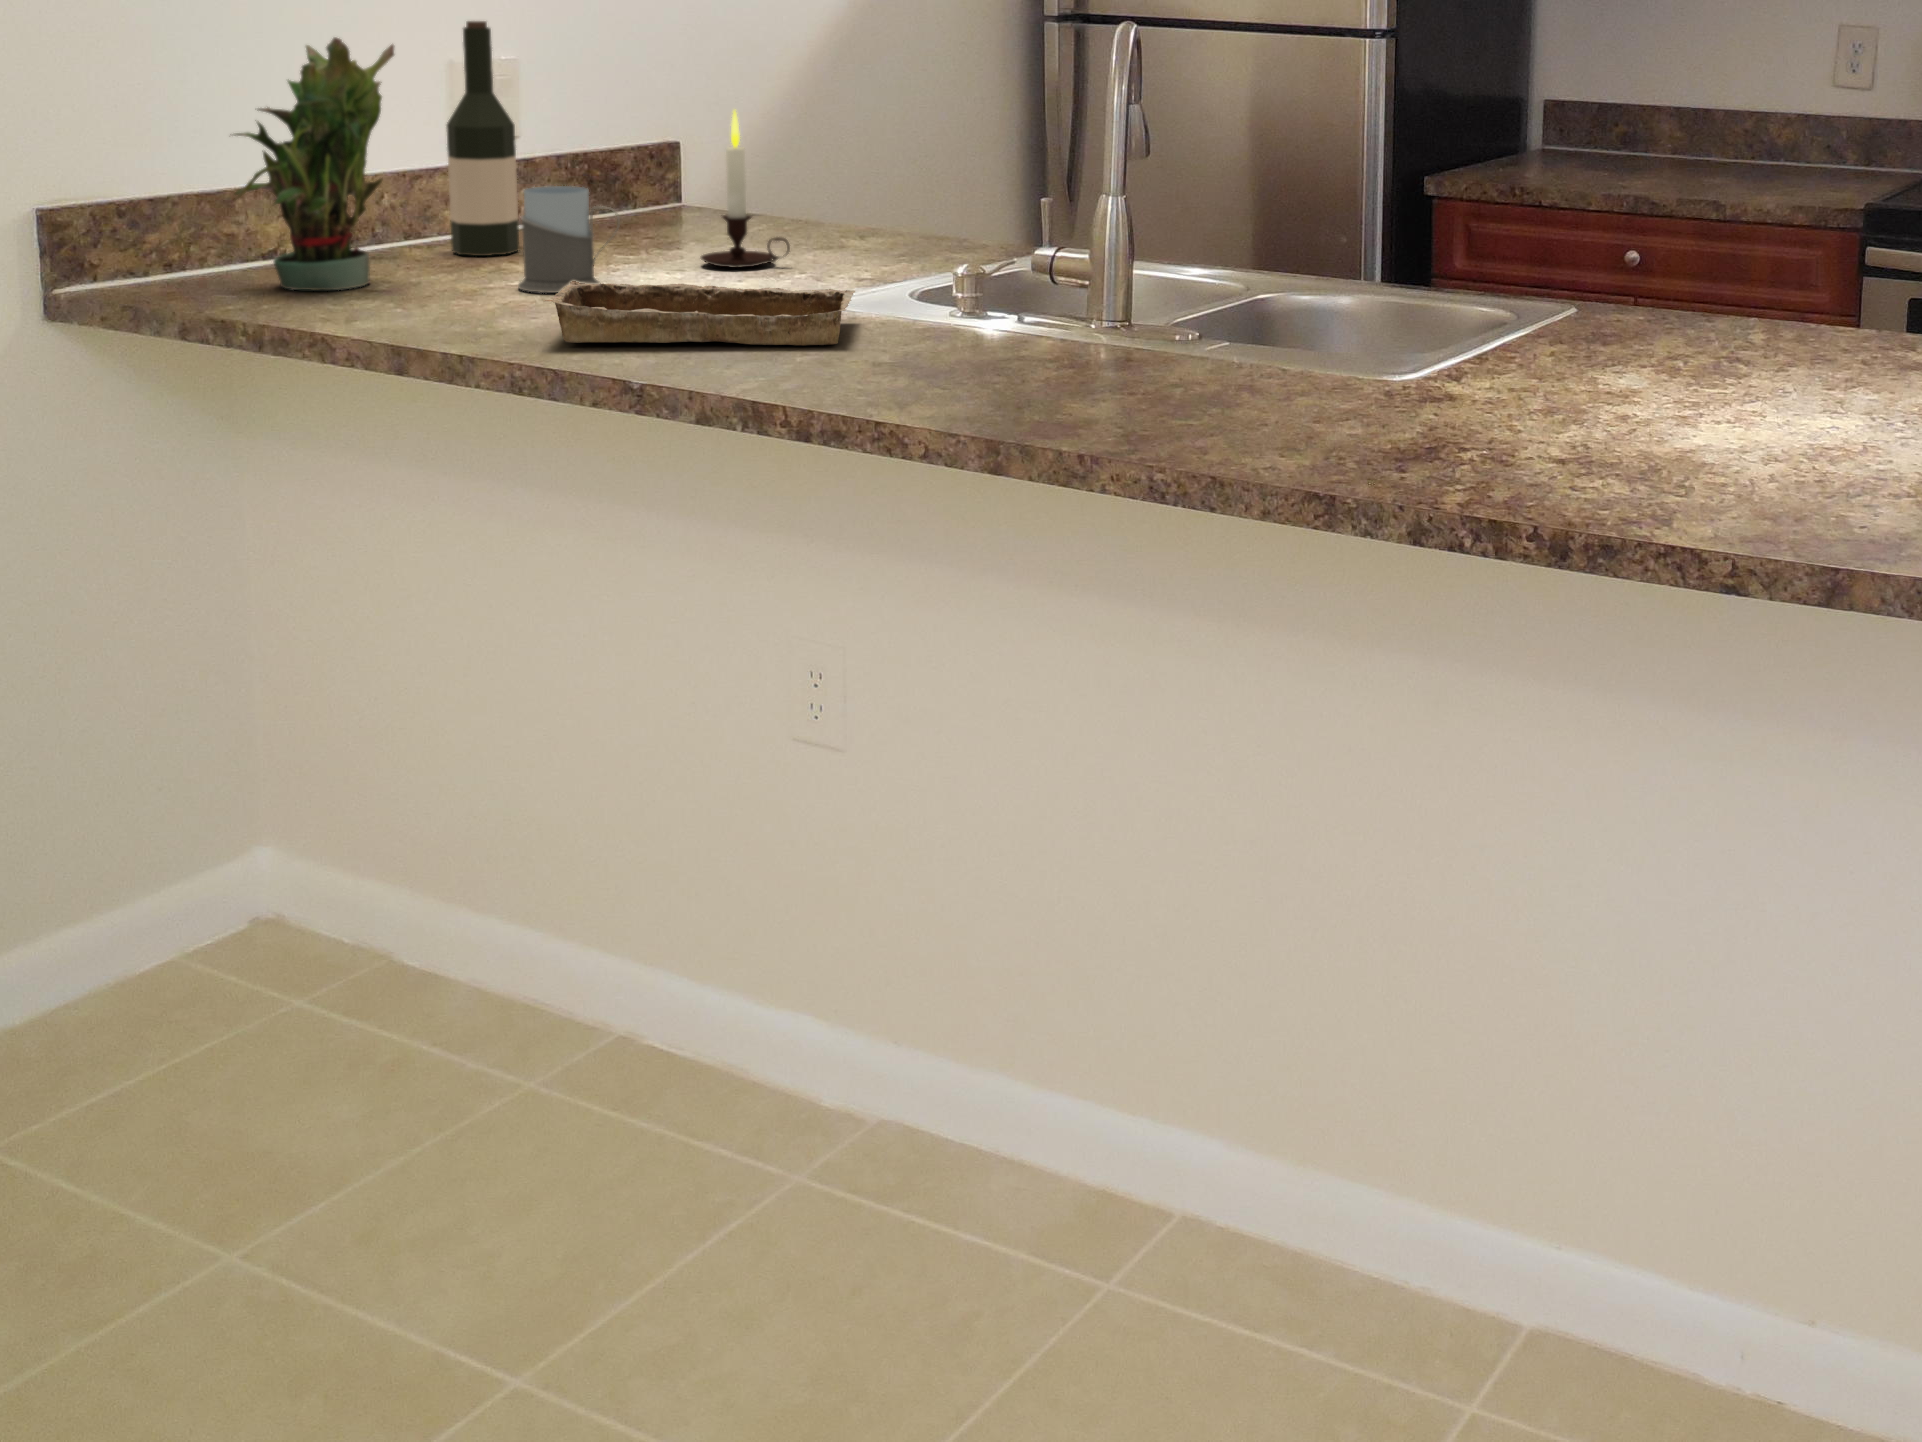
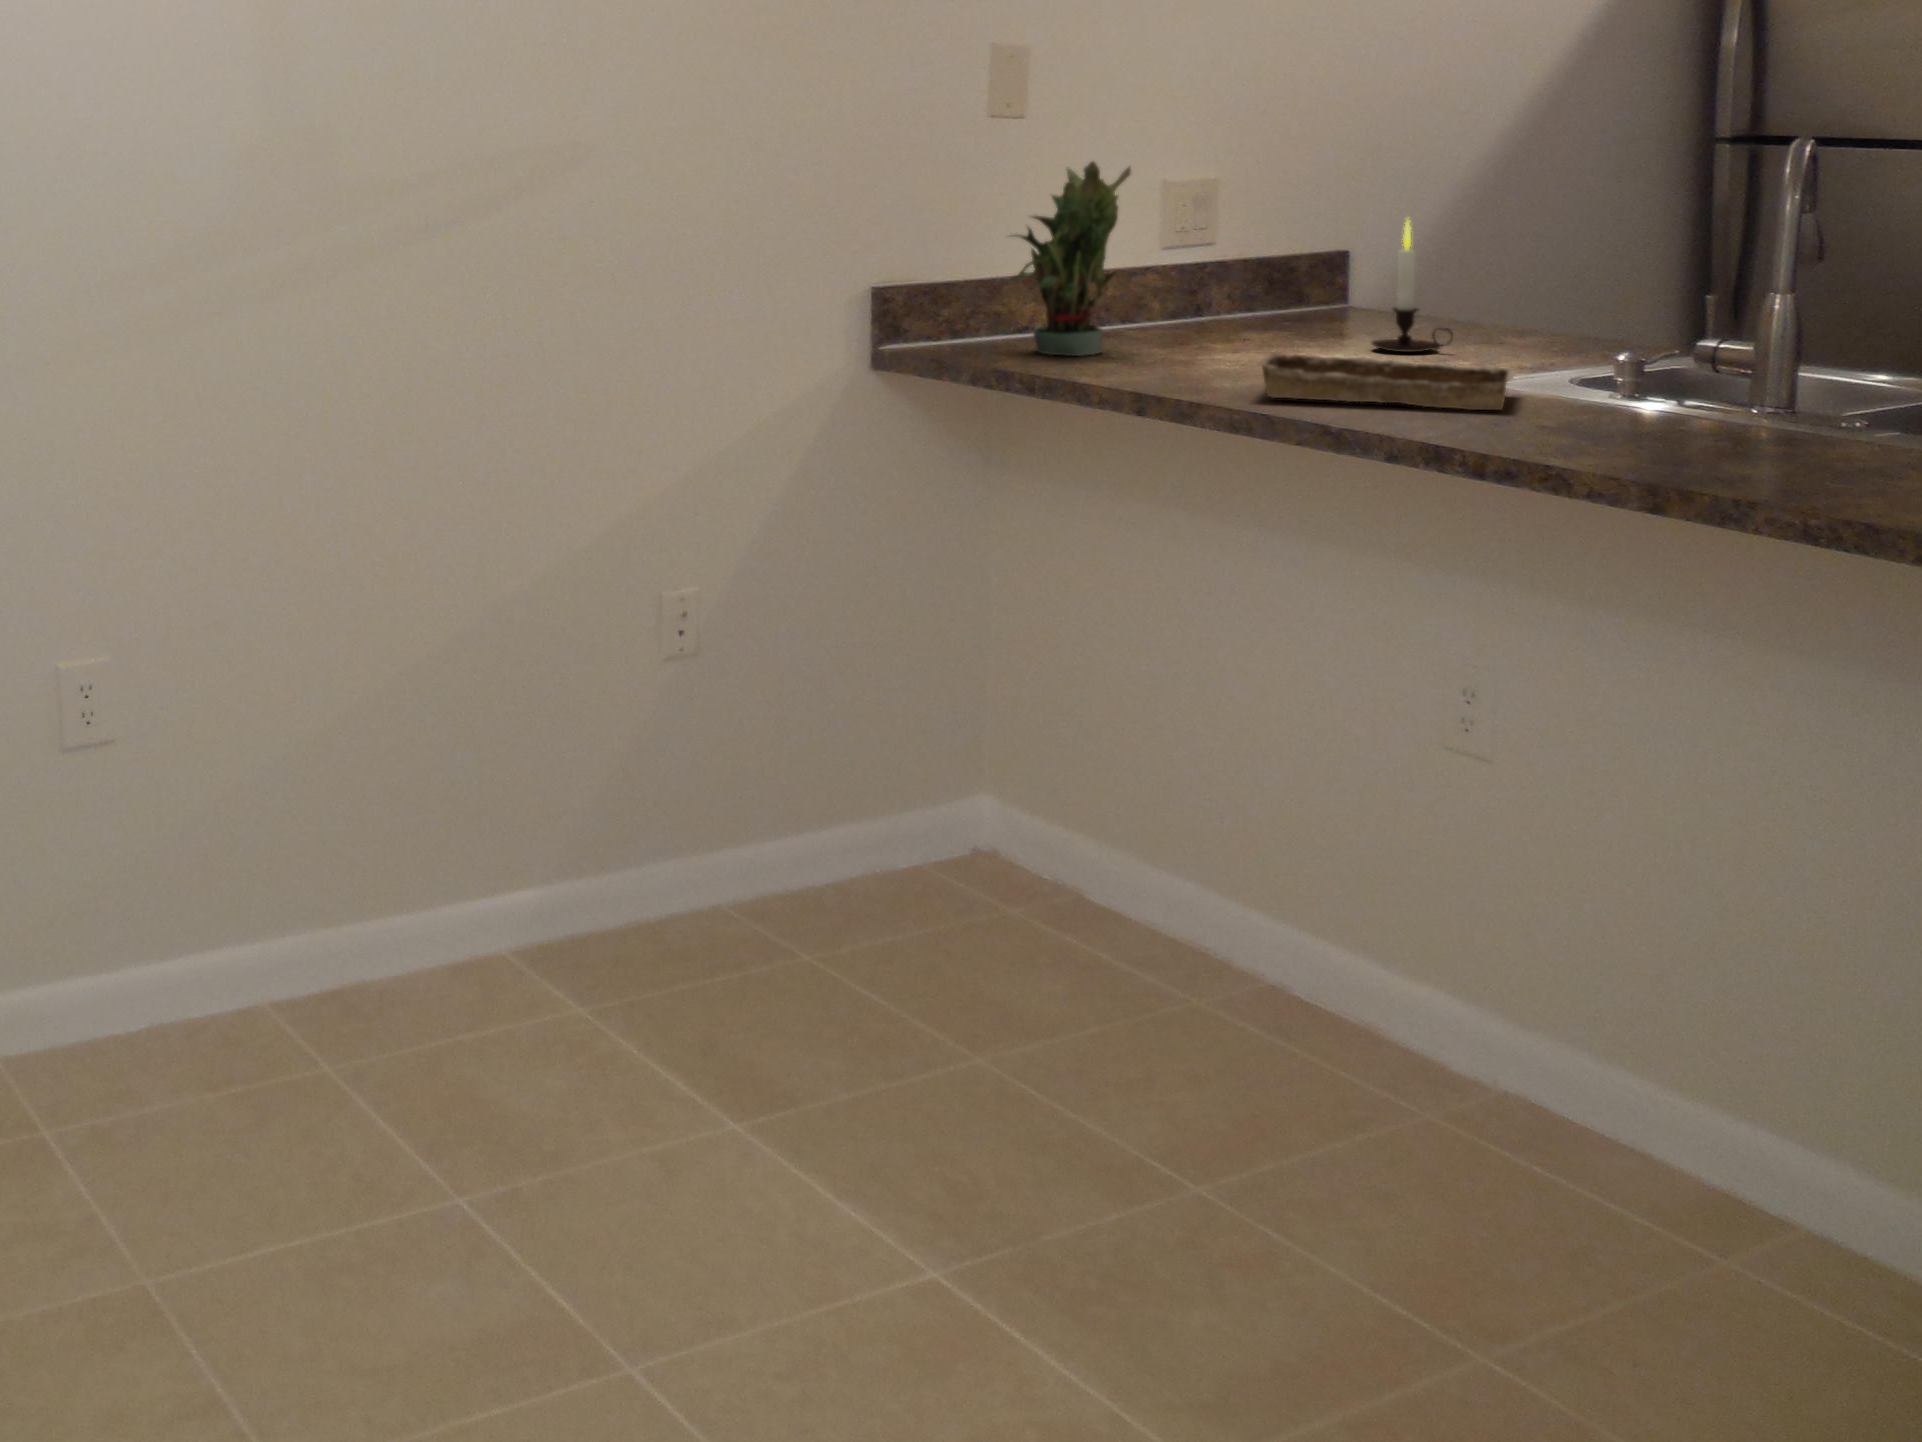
wine bottle: present [447,21,519,256] -> none [1159,147,1215,337]
mug: present [518,186,620,293] -> none [1219,279,1307,364]

